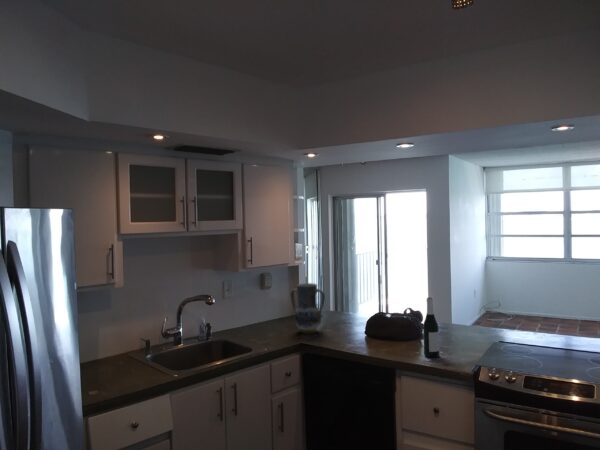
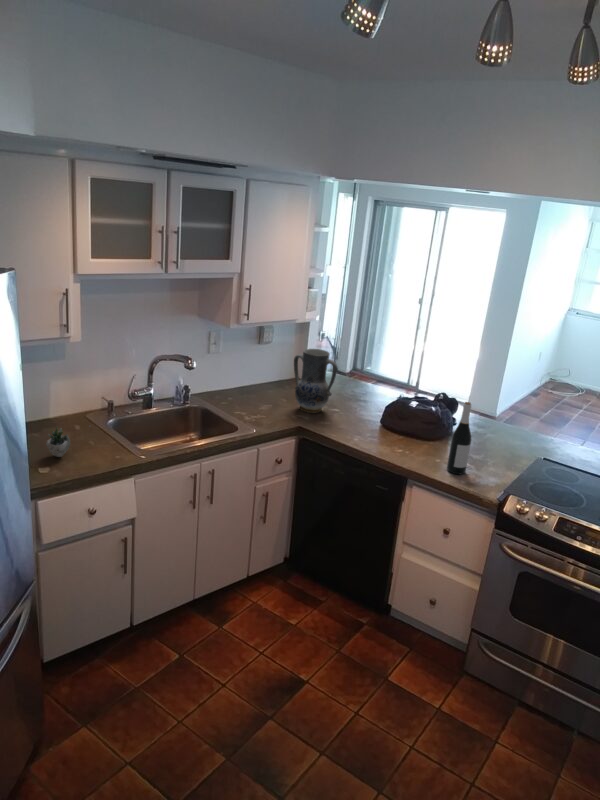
succulent plant: none [96,351,133,382] -> present [46,427,70,457]

